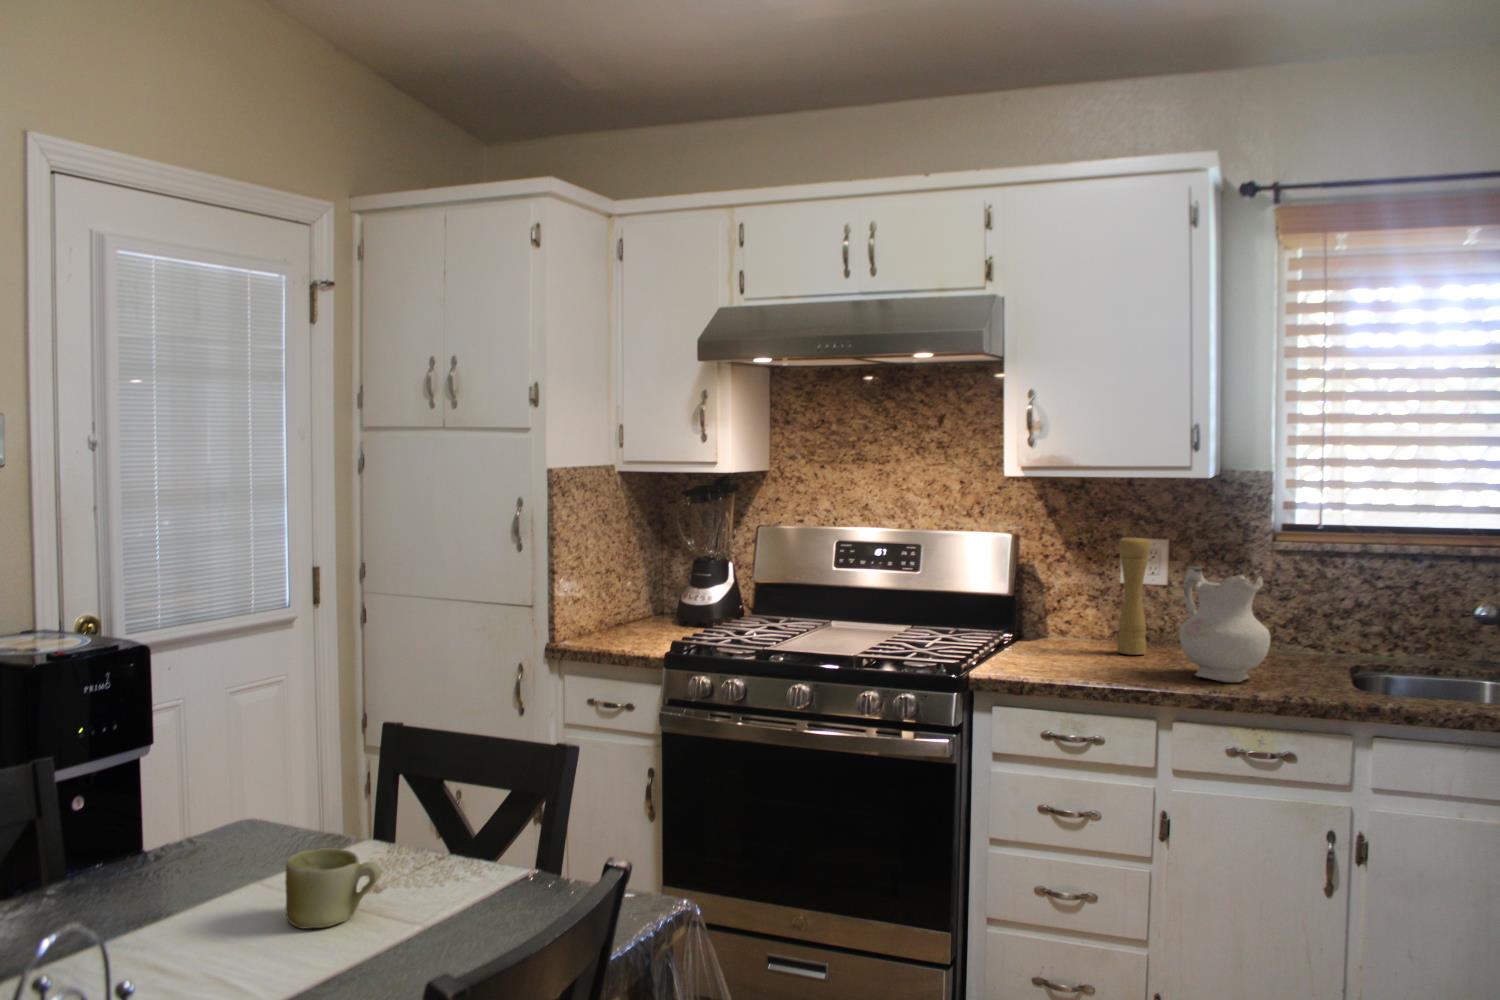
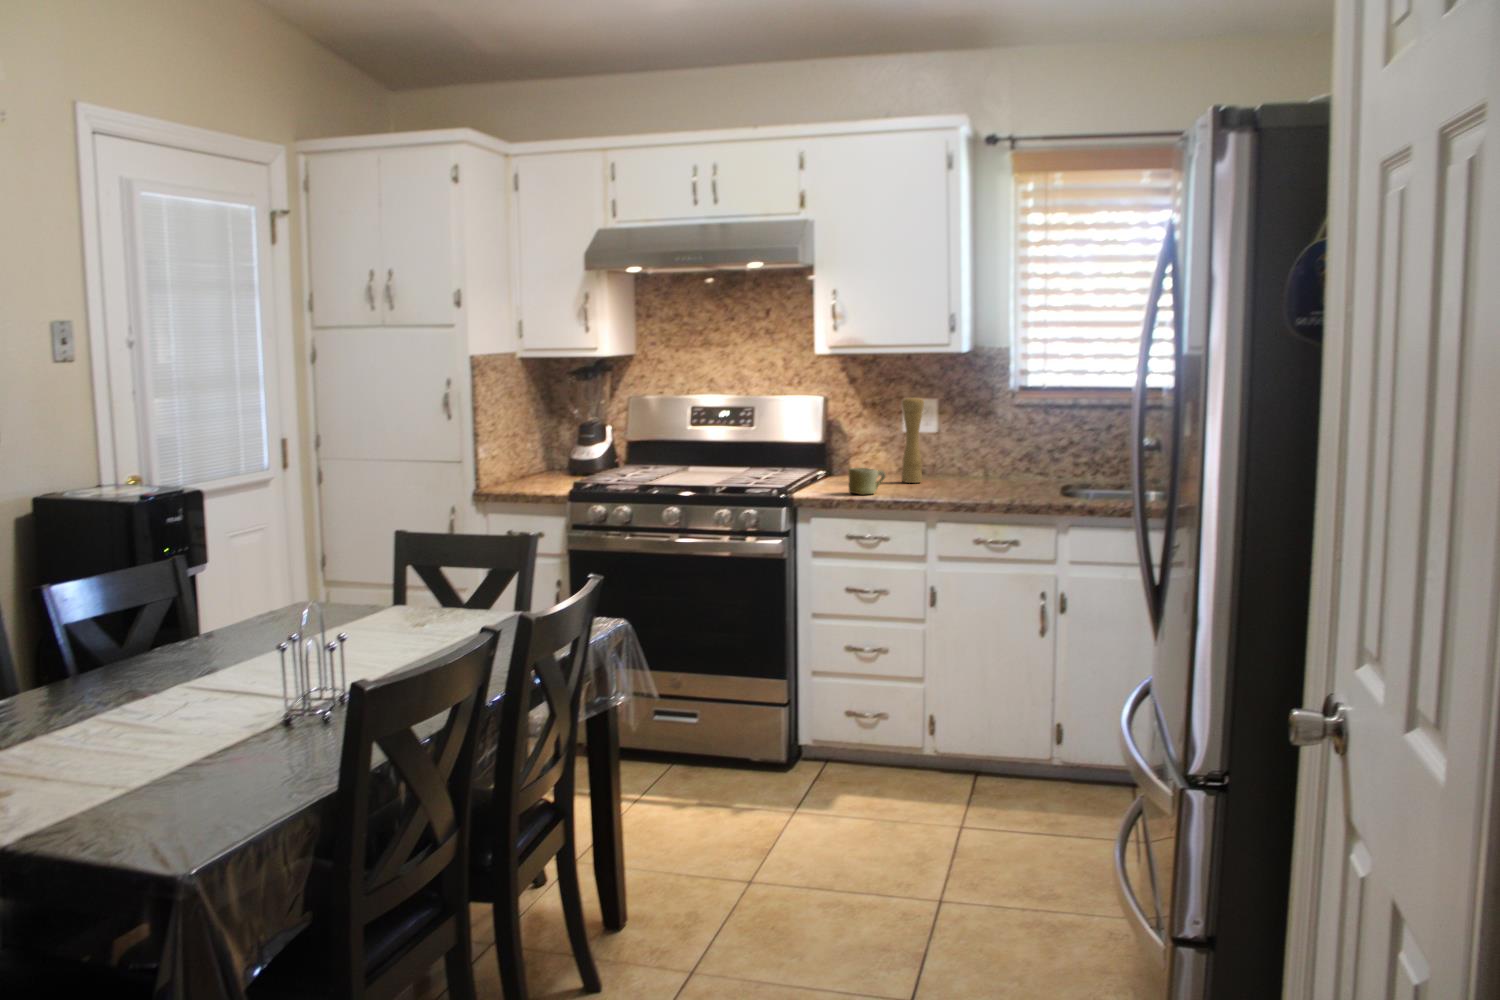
ceramic pitcher: present [1179,566,1270,682] -> none [942,415,1003,494]
mug: present [285,848,382,929] -> present [849,468,886,495]

